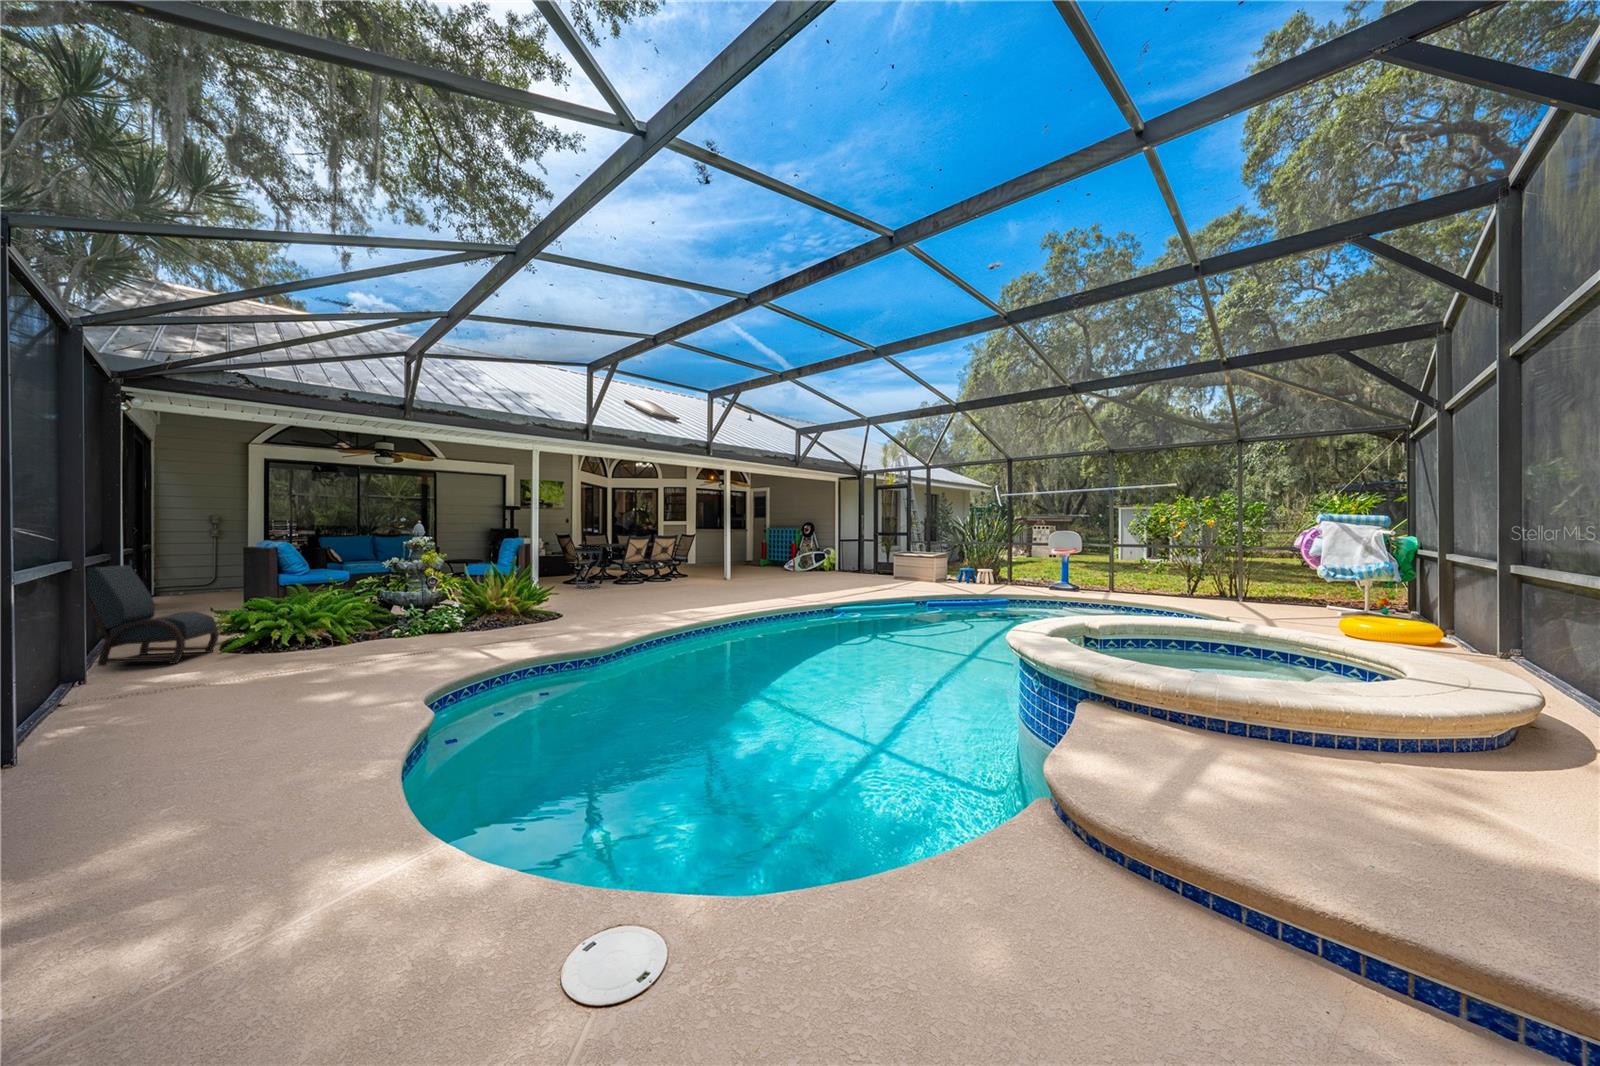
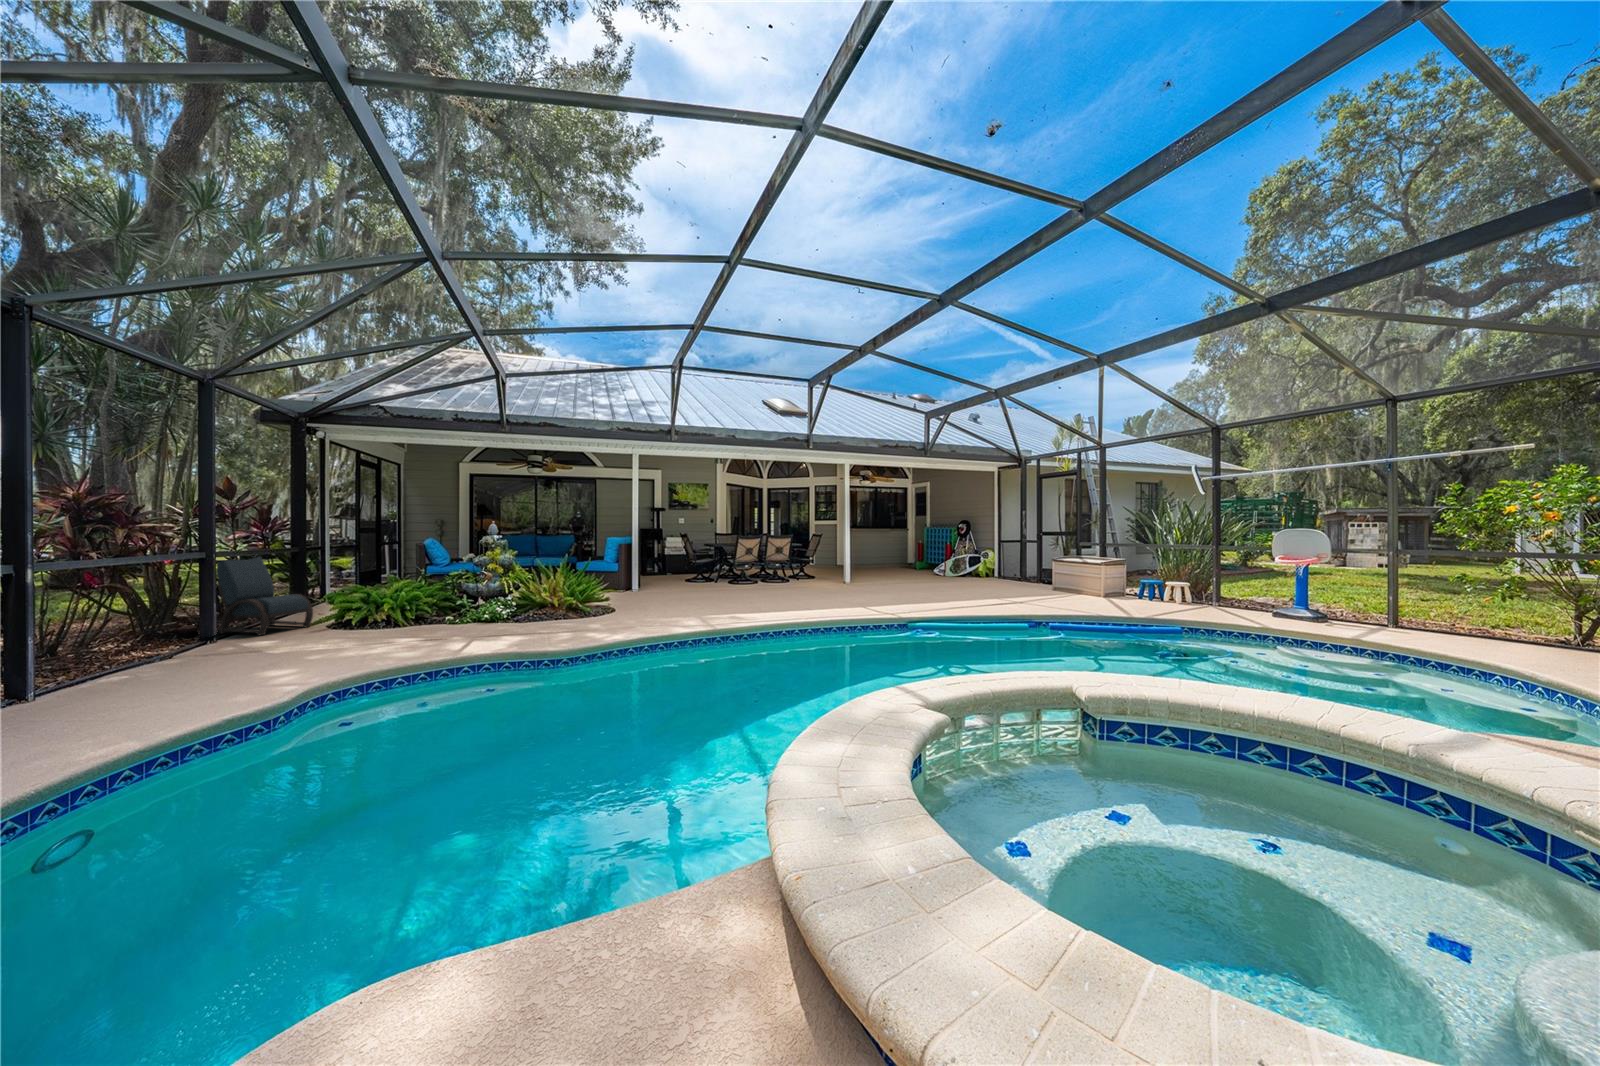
stool: present [573,547,602,589] -> none [694,545,721,584]

